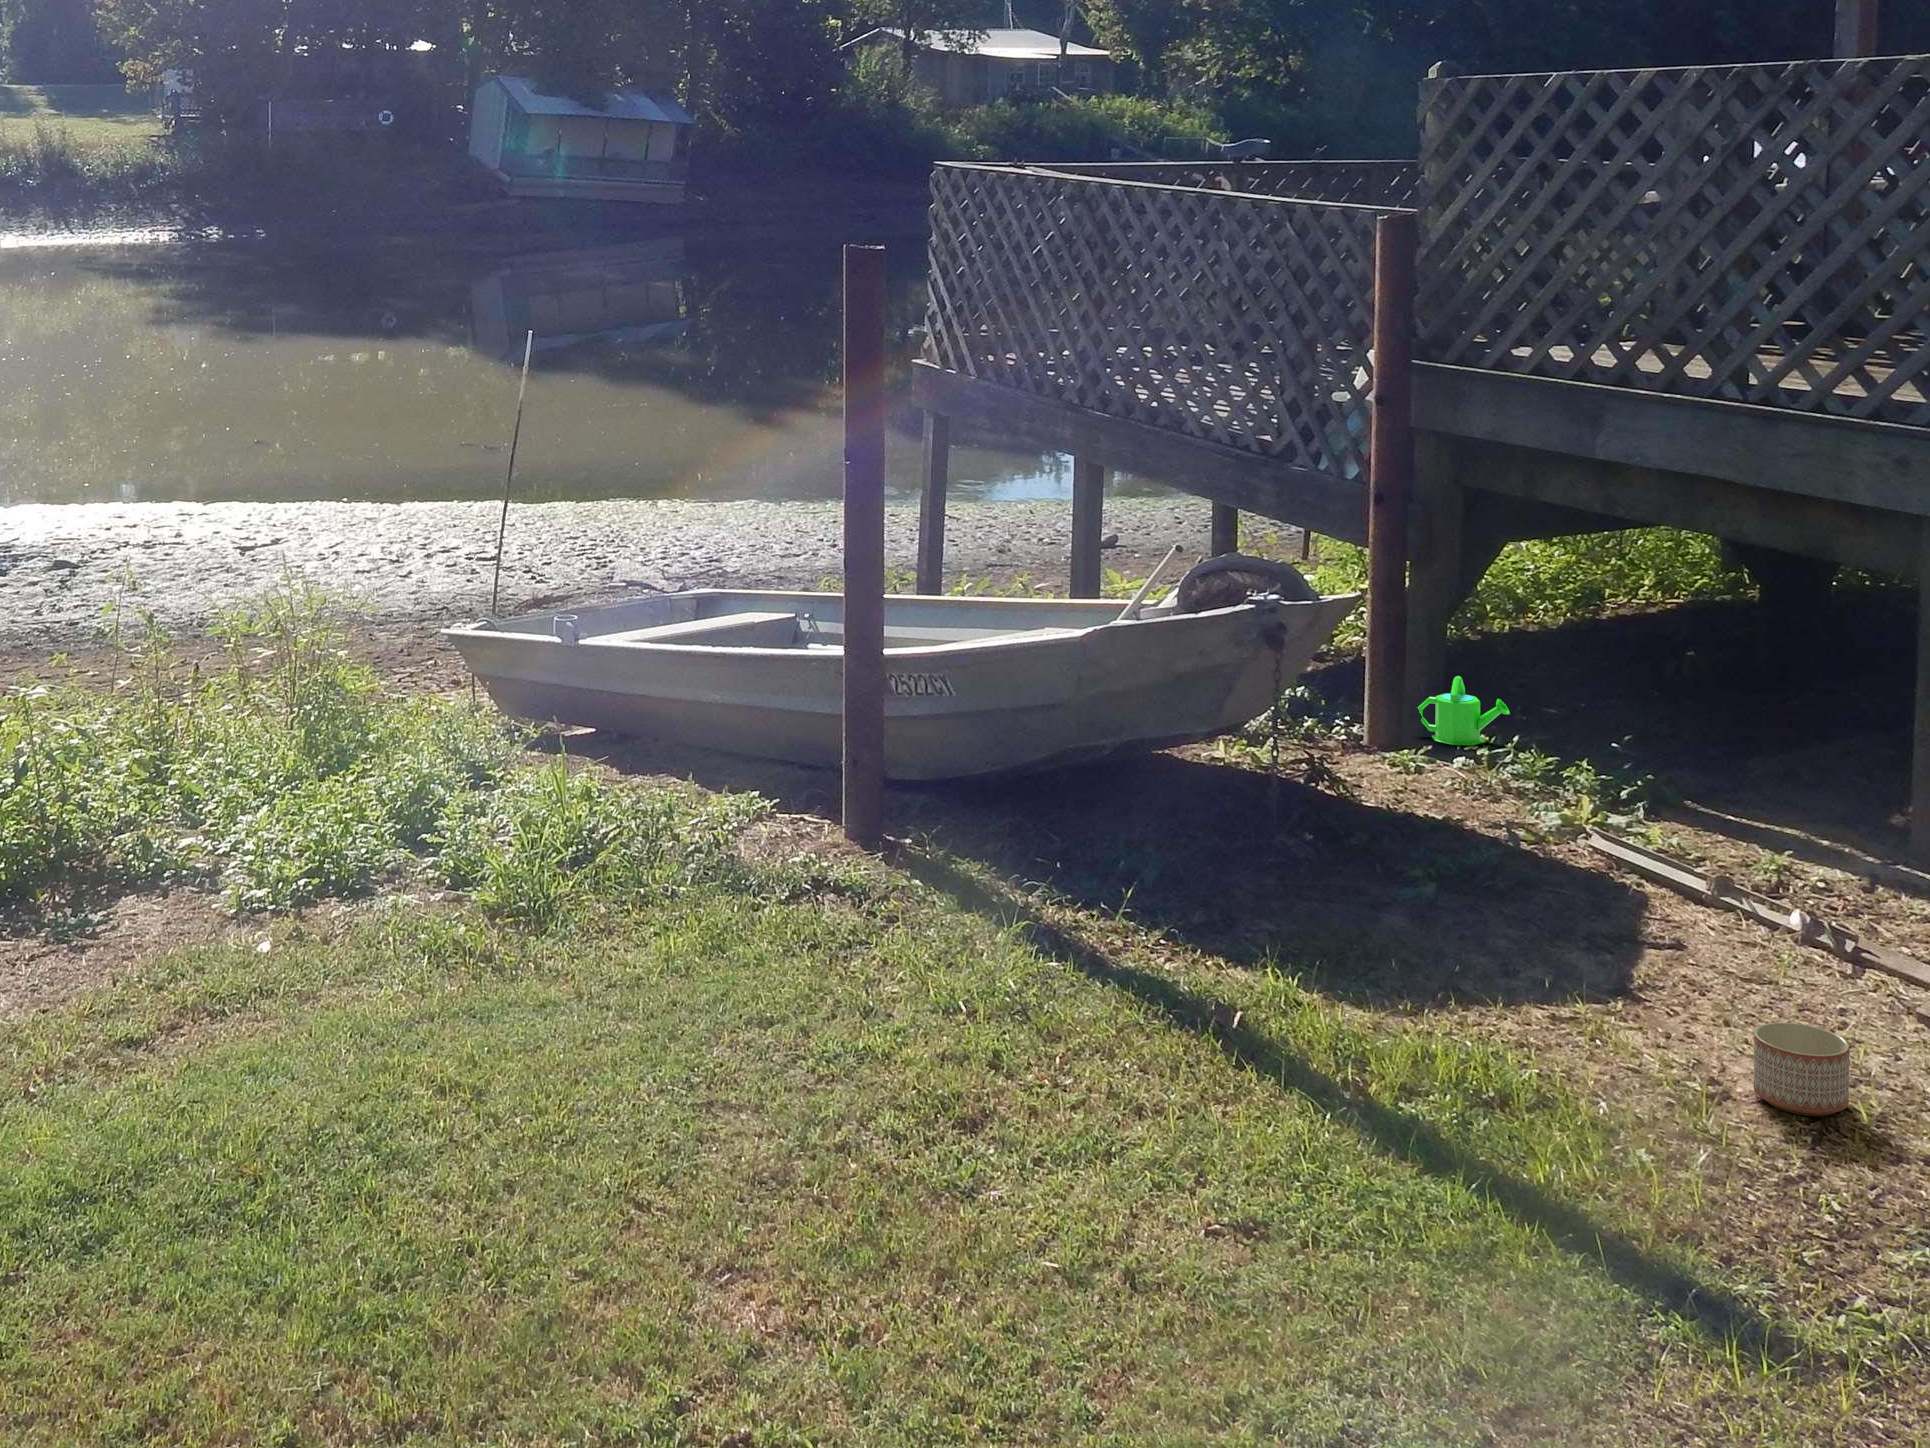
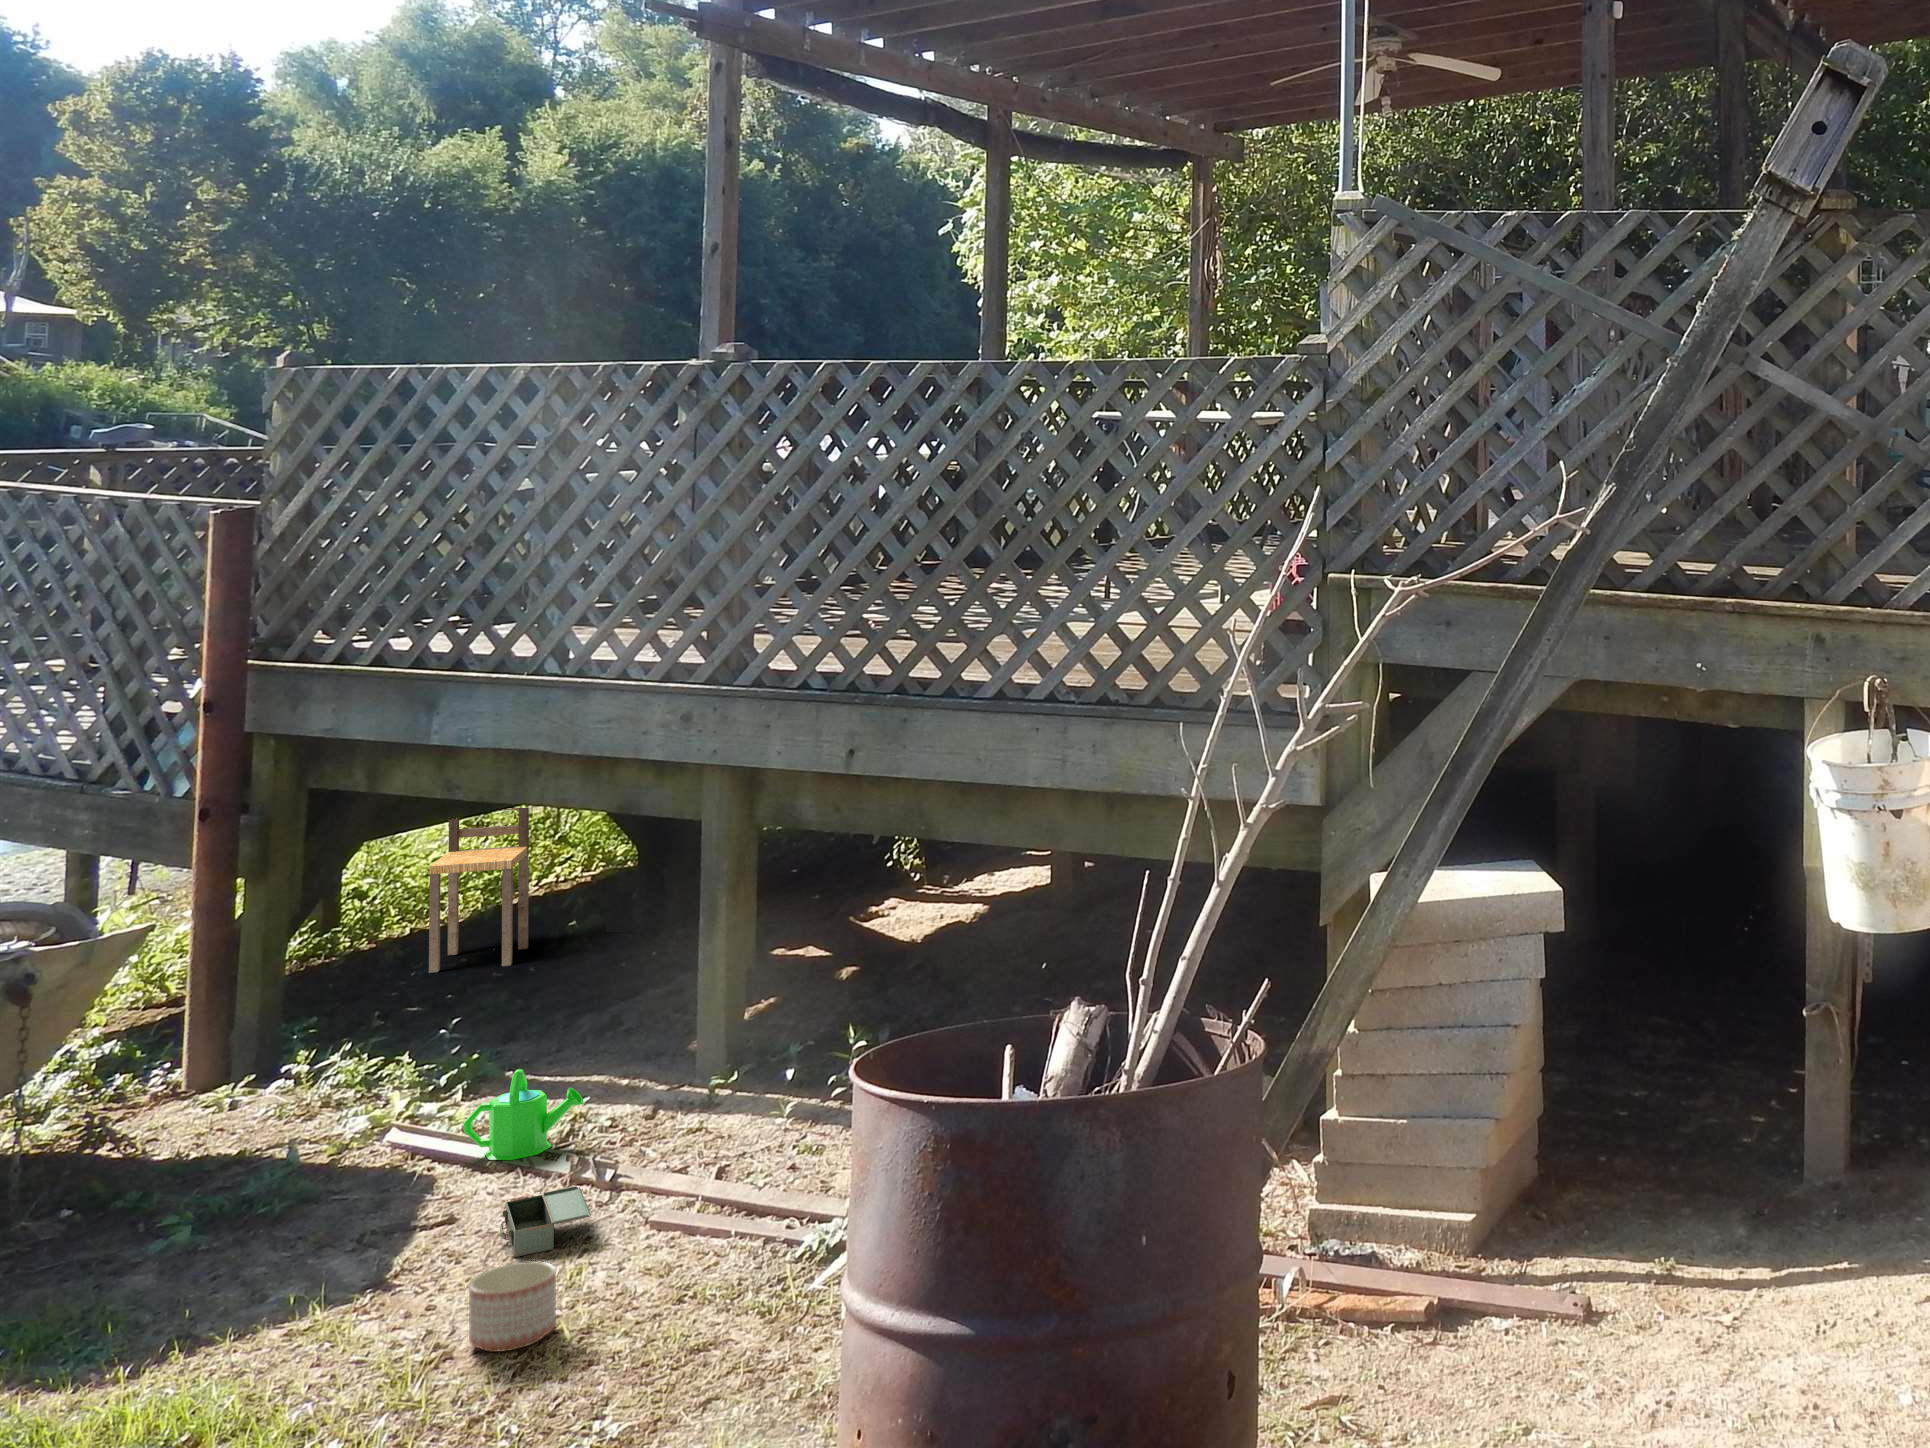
chair: none [1564,478,1660,689] -> present [429,808,529,973]
watering can: present [1418,676,1510,745] -> present [463,1069,584,1160]
toolbox: none [1745,948,1852,1013] -> present [500,1187,591,1257]

